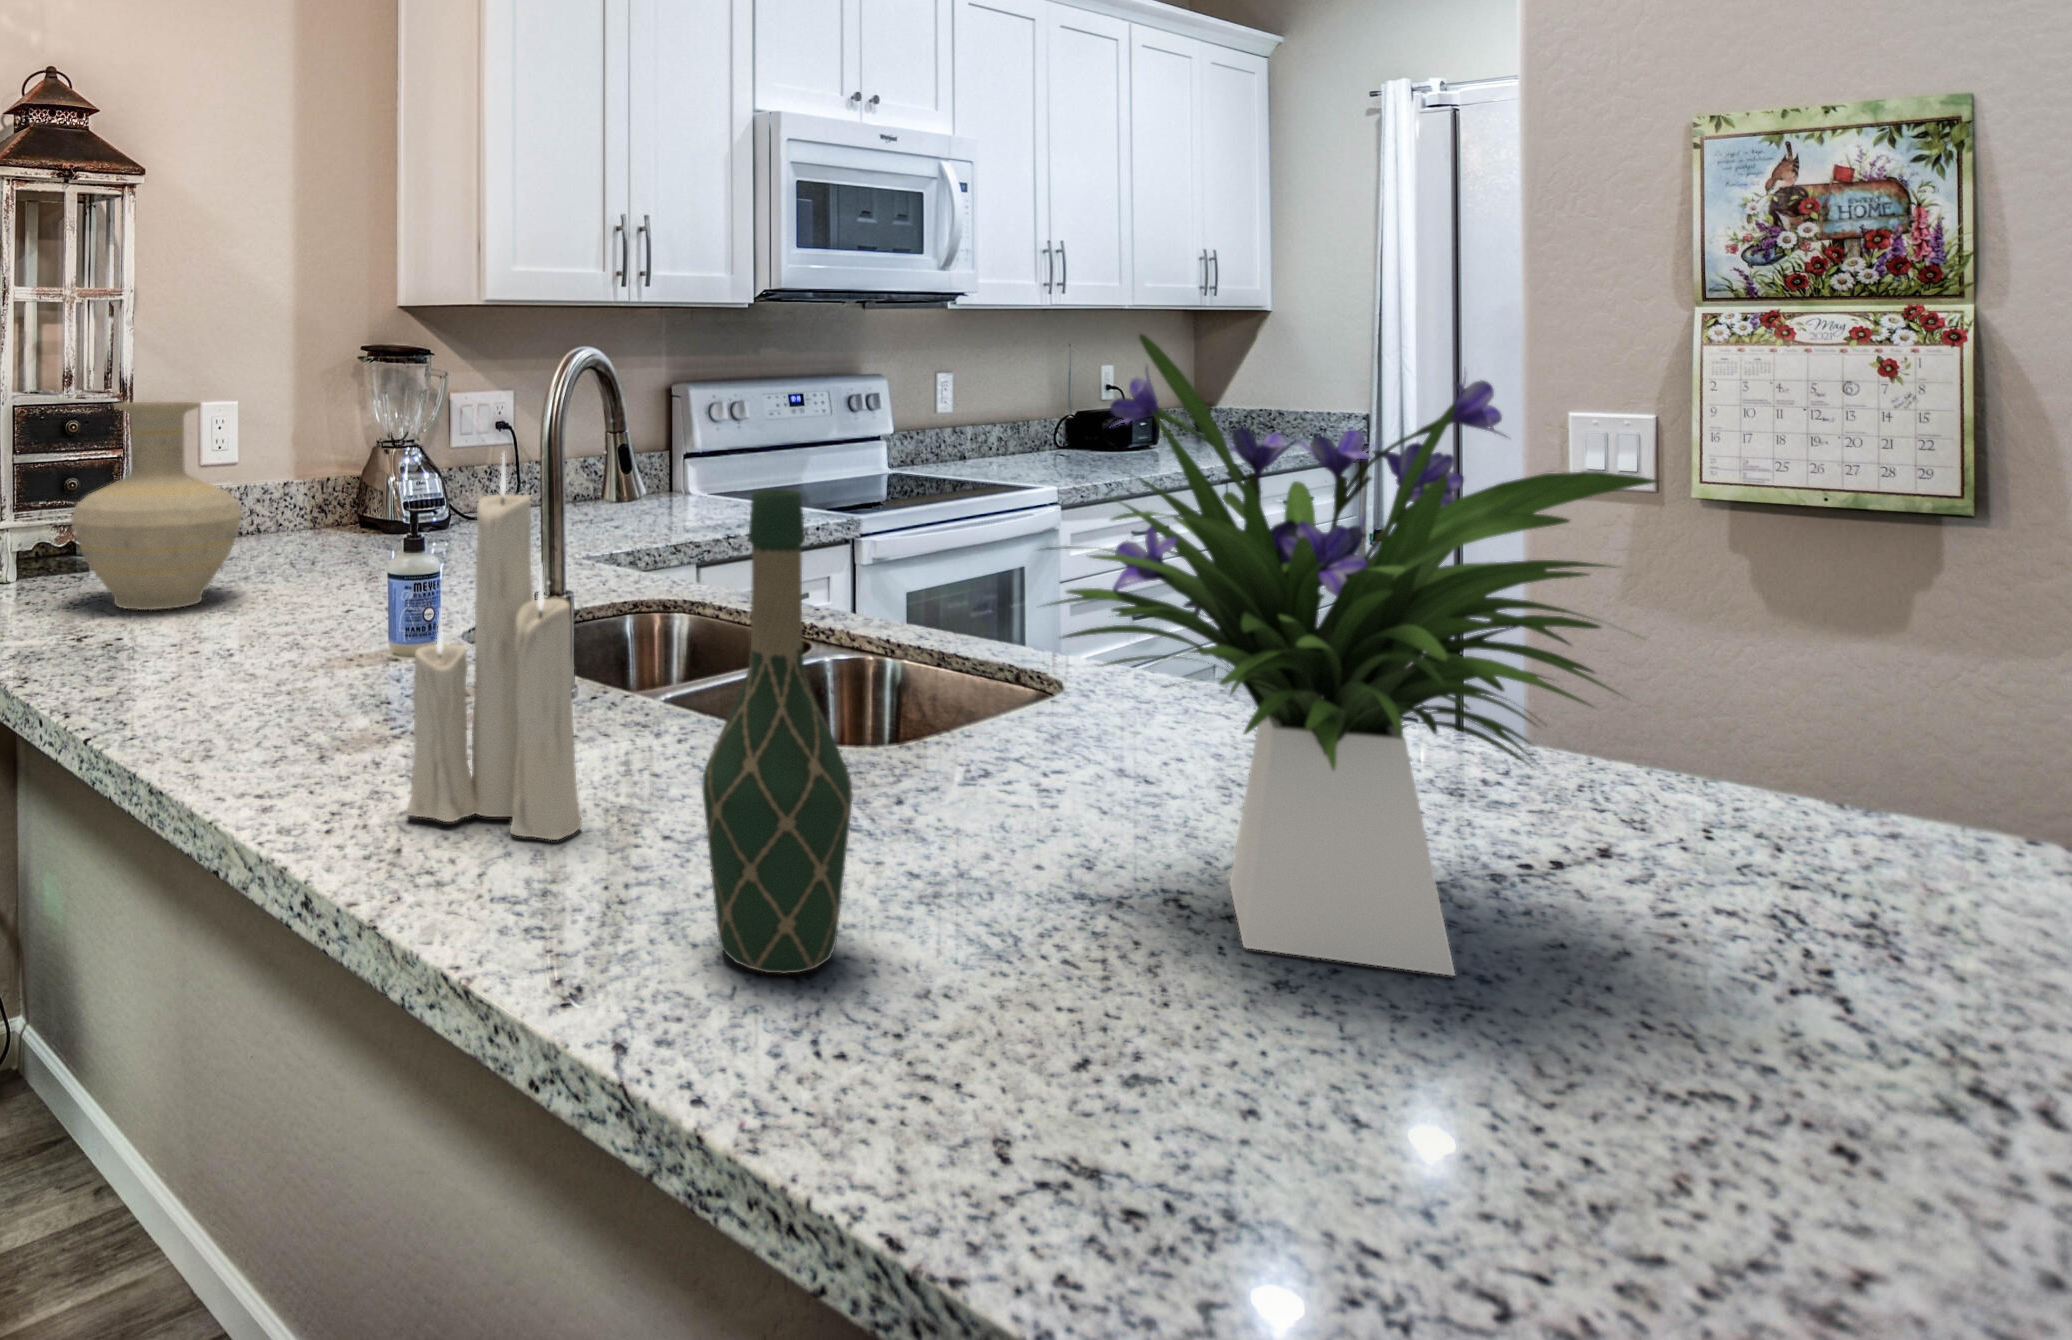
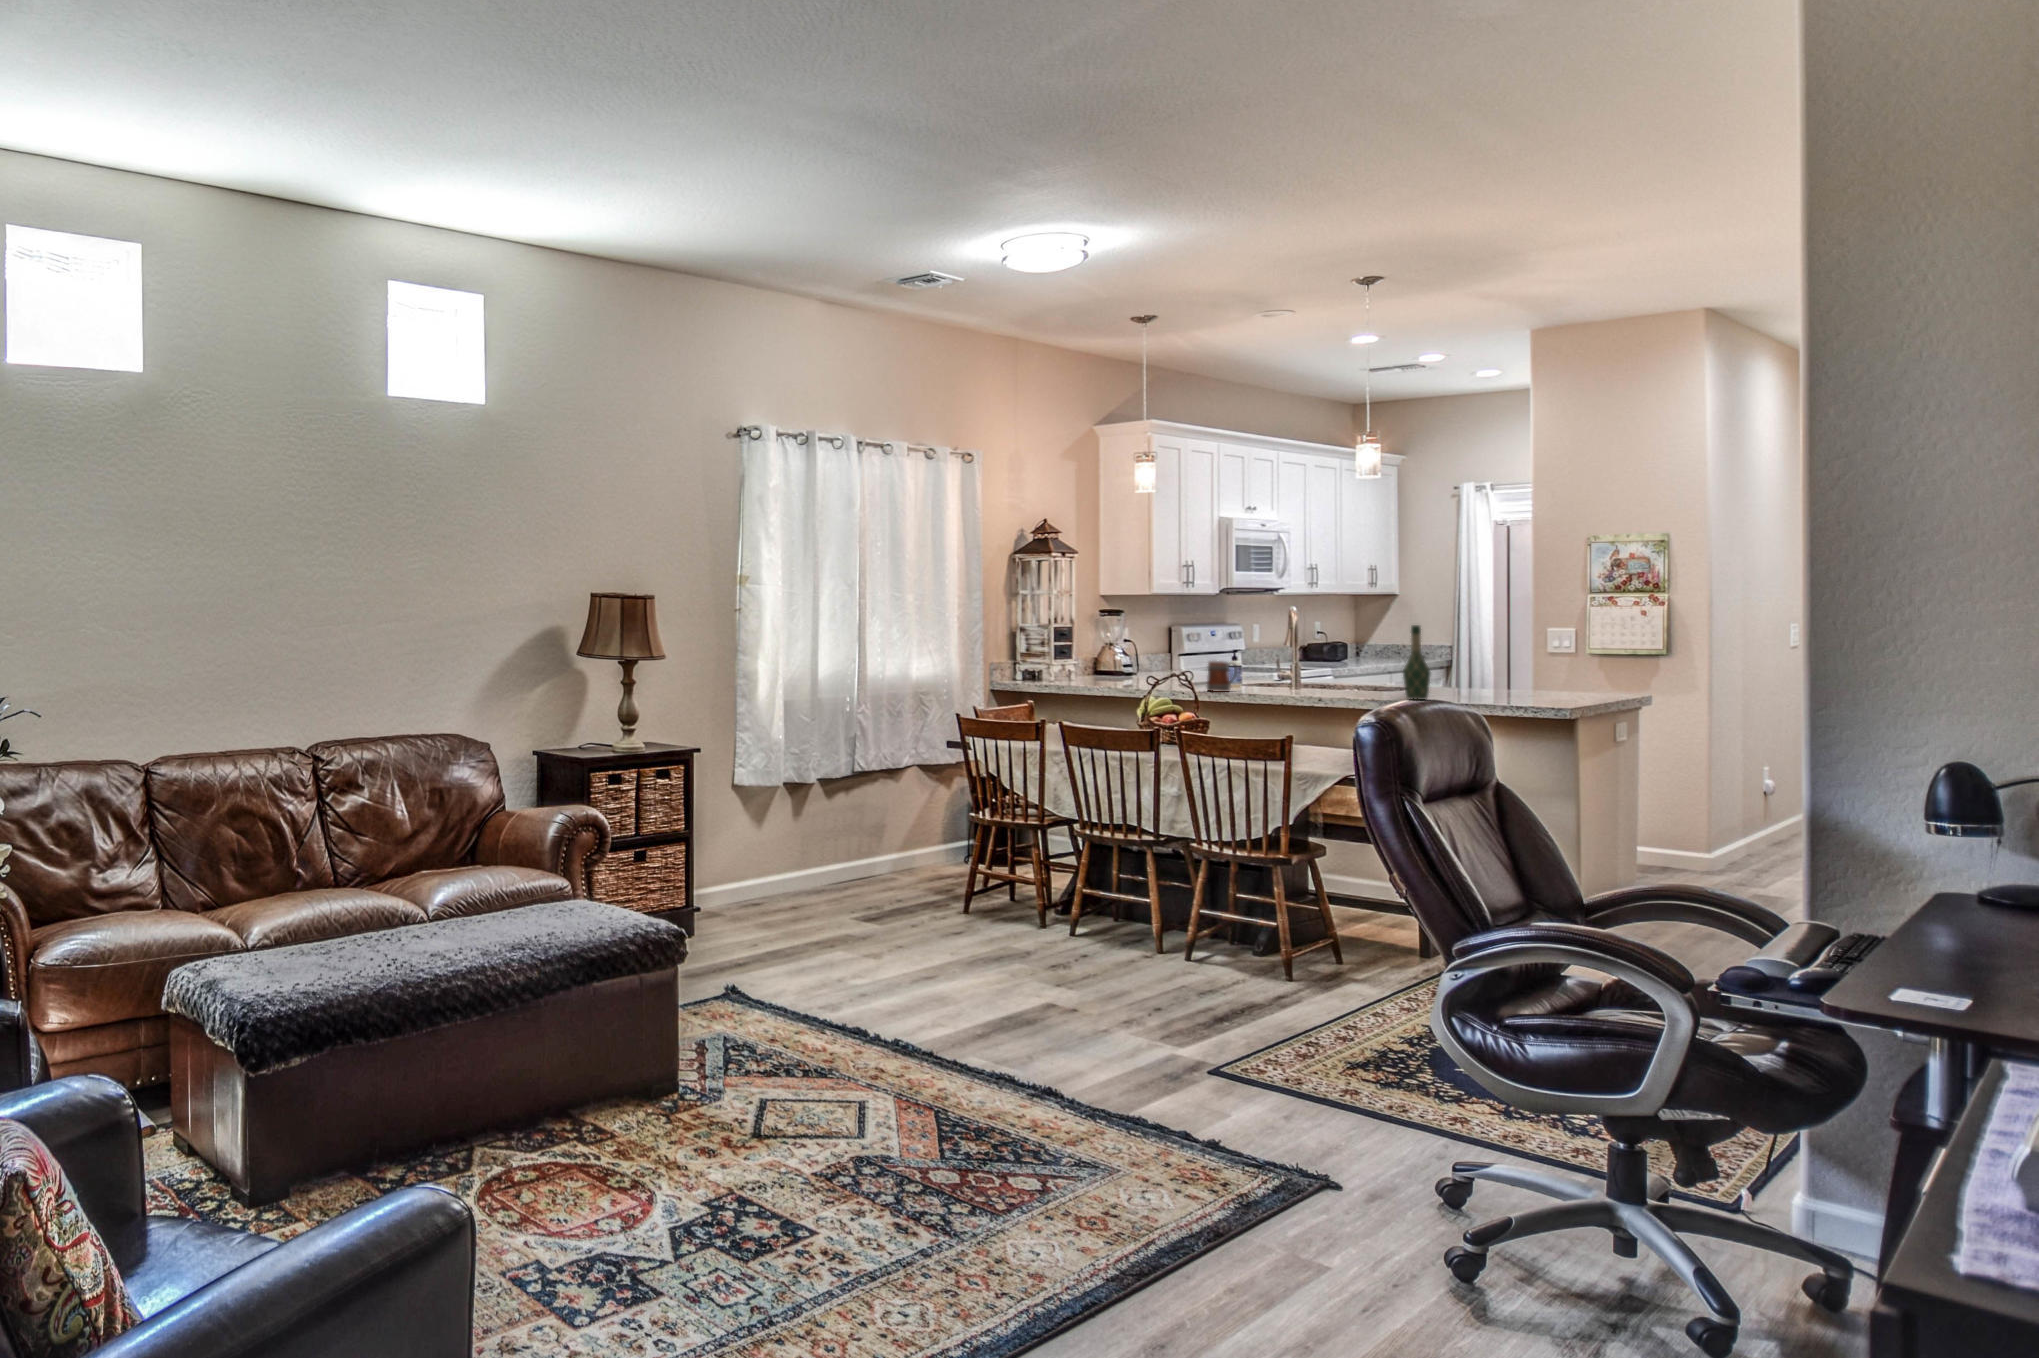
flower arrangement: present [1047,334,1658,976] -> none [1447,600,1559,699]
vase: present [71,402,242,610] -> none [1085,623,1139,685]
candle: present [407,454,582,840] -> none [1313,620,1354,696]
mug: none [183,577,314,714] -> present [1207,661,1238,692]

